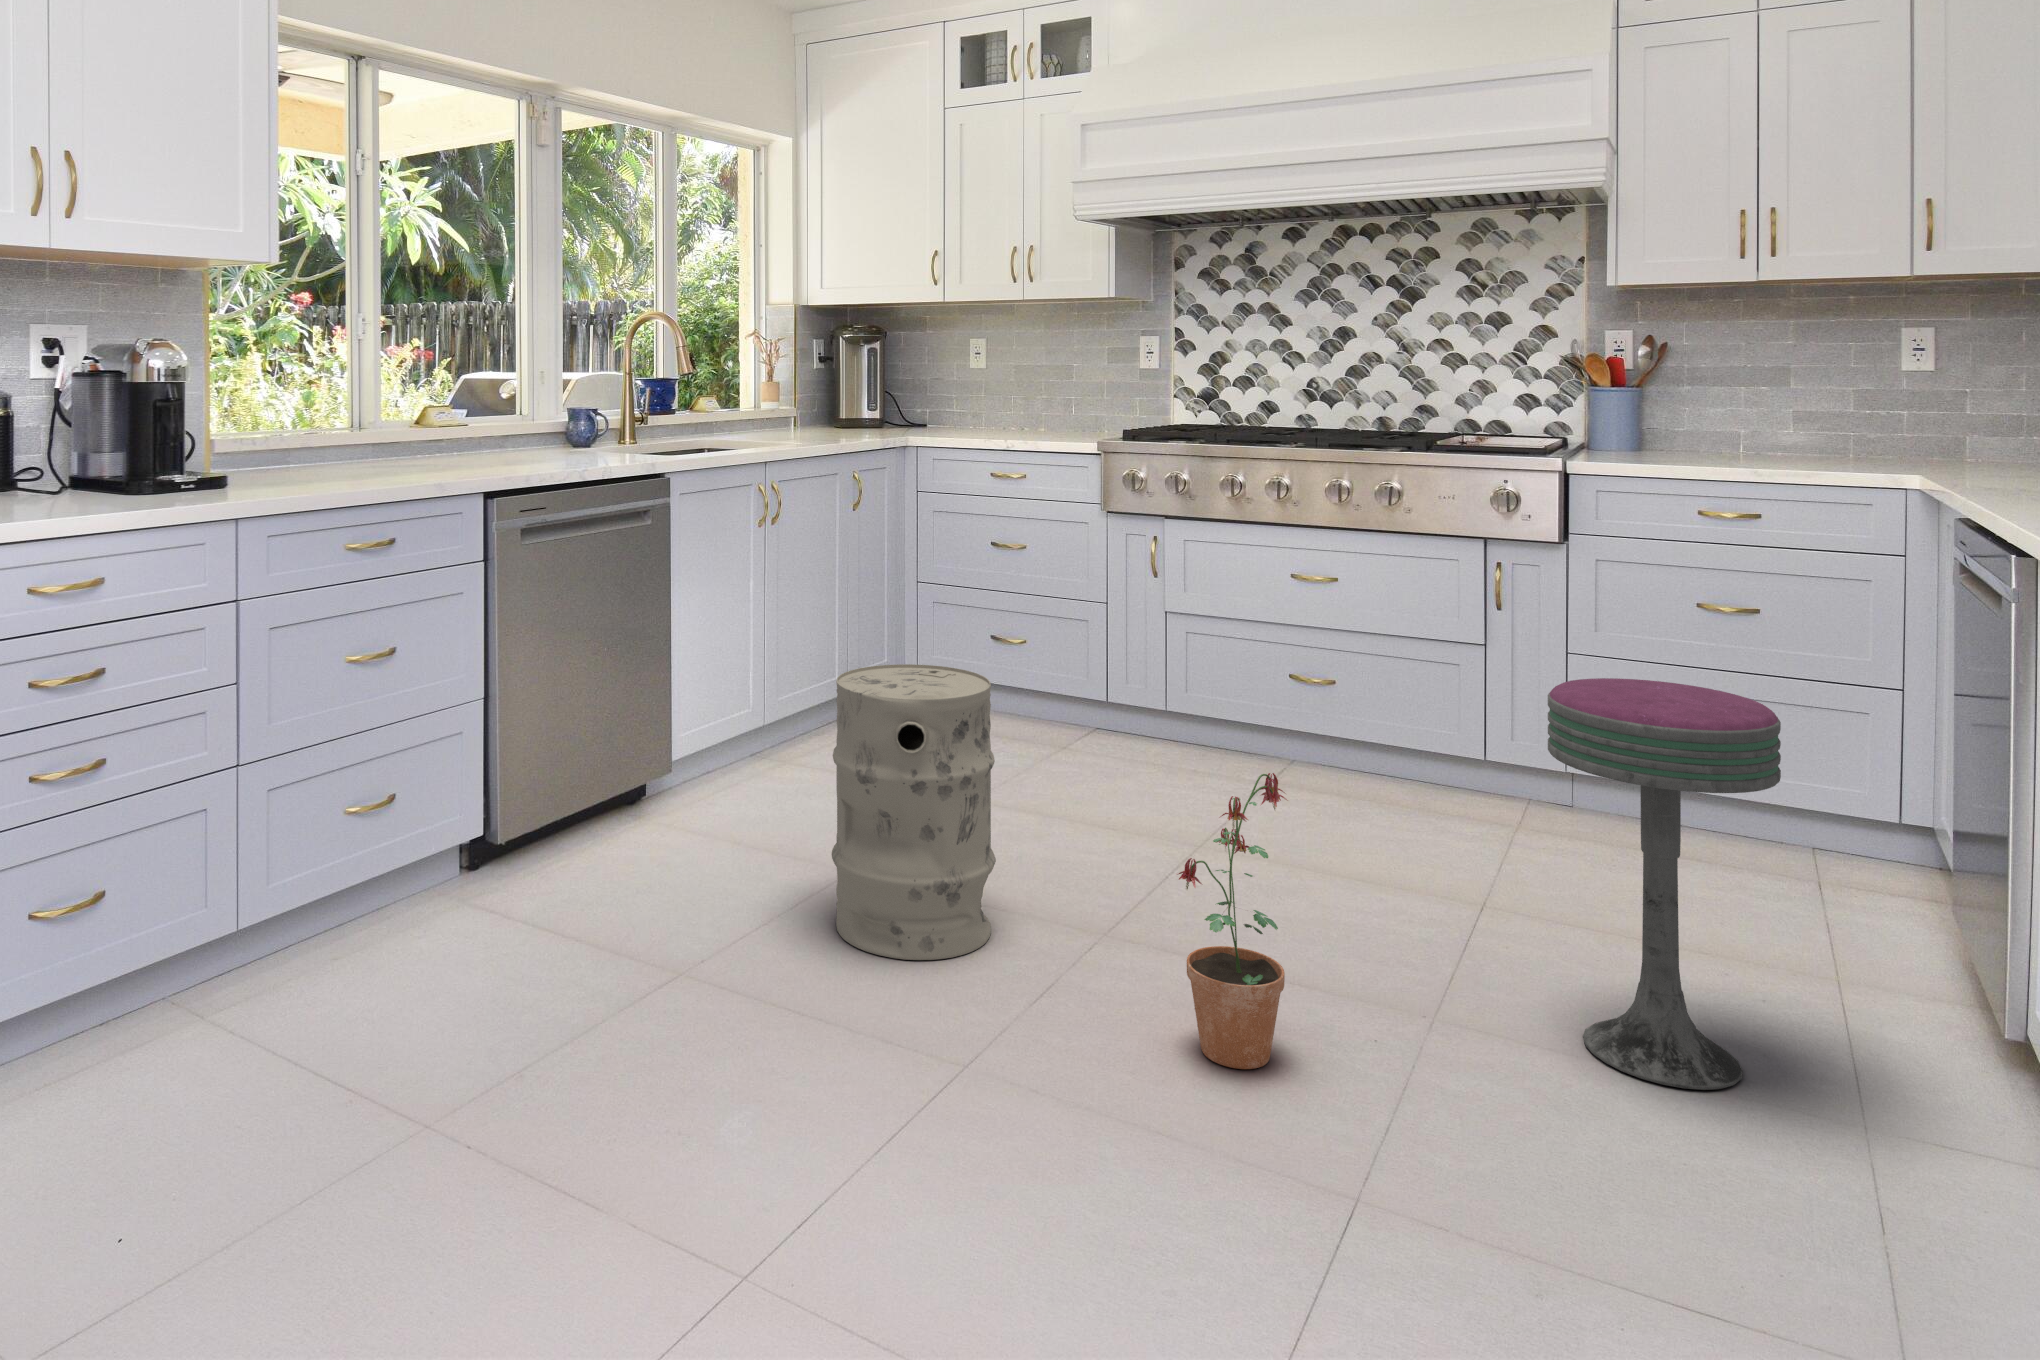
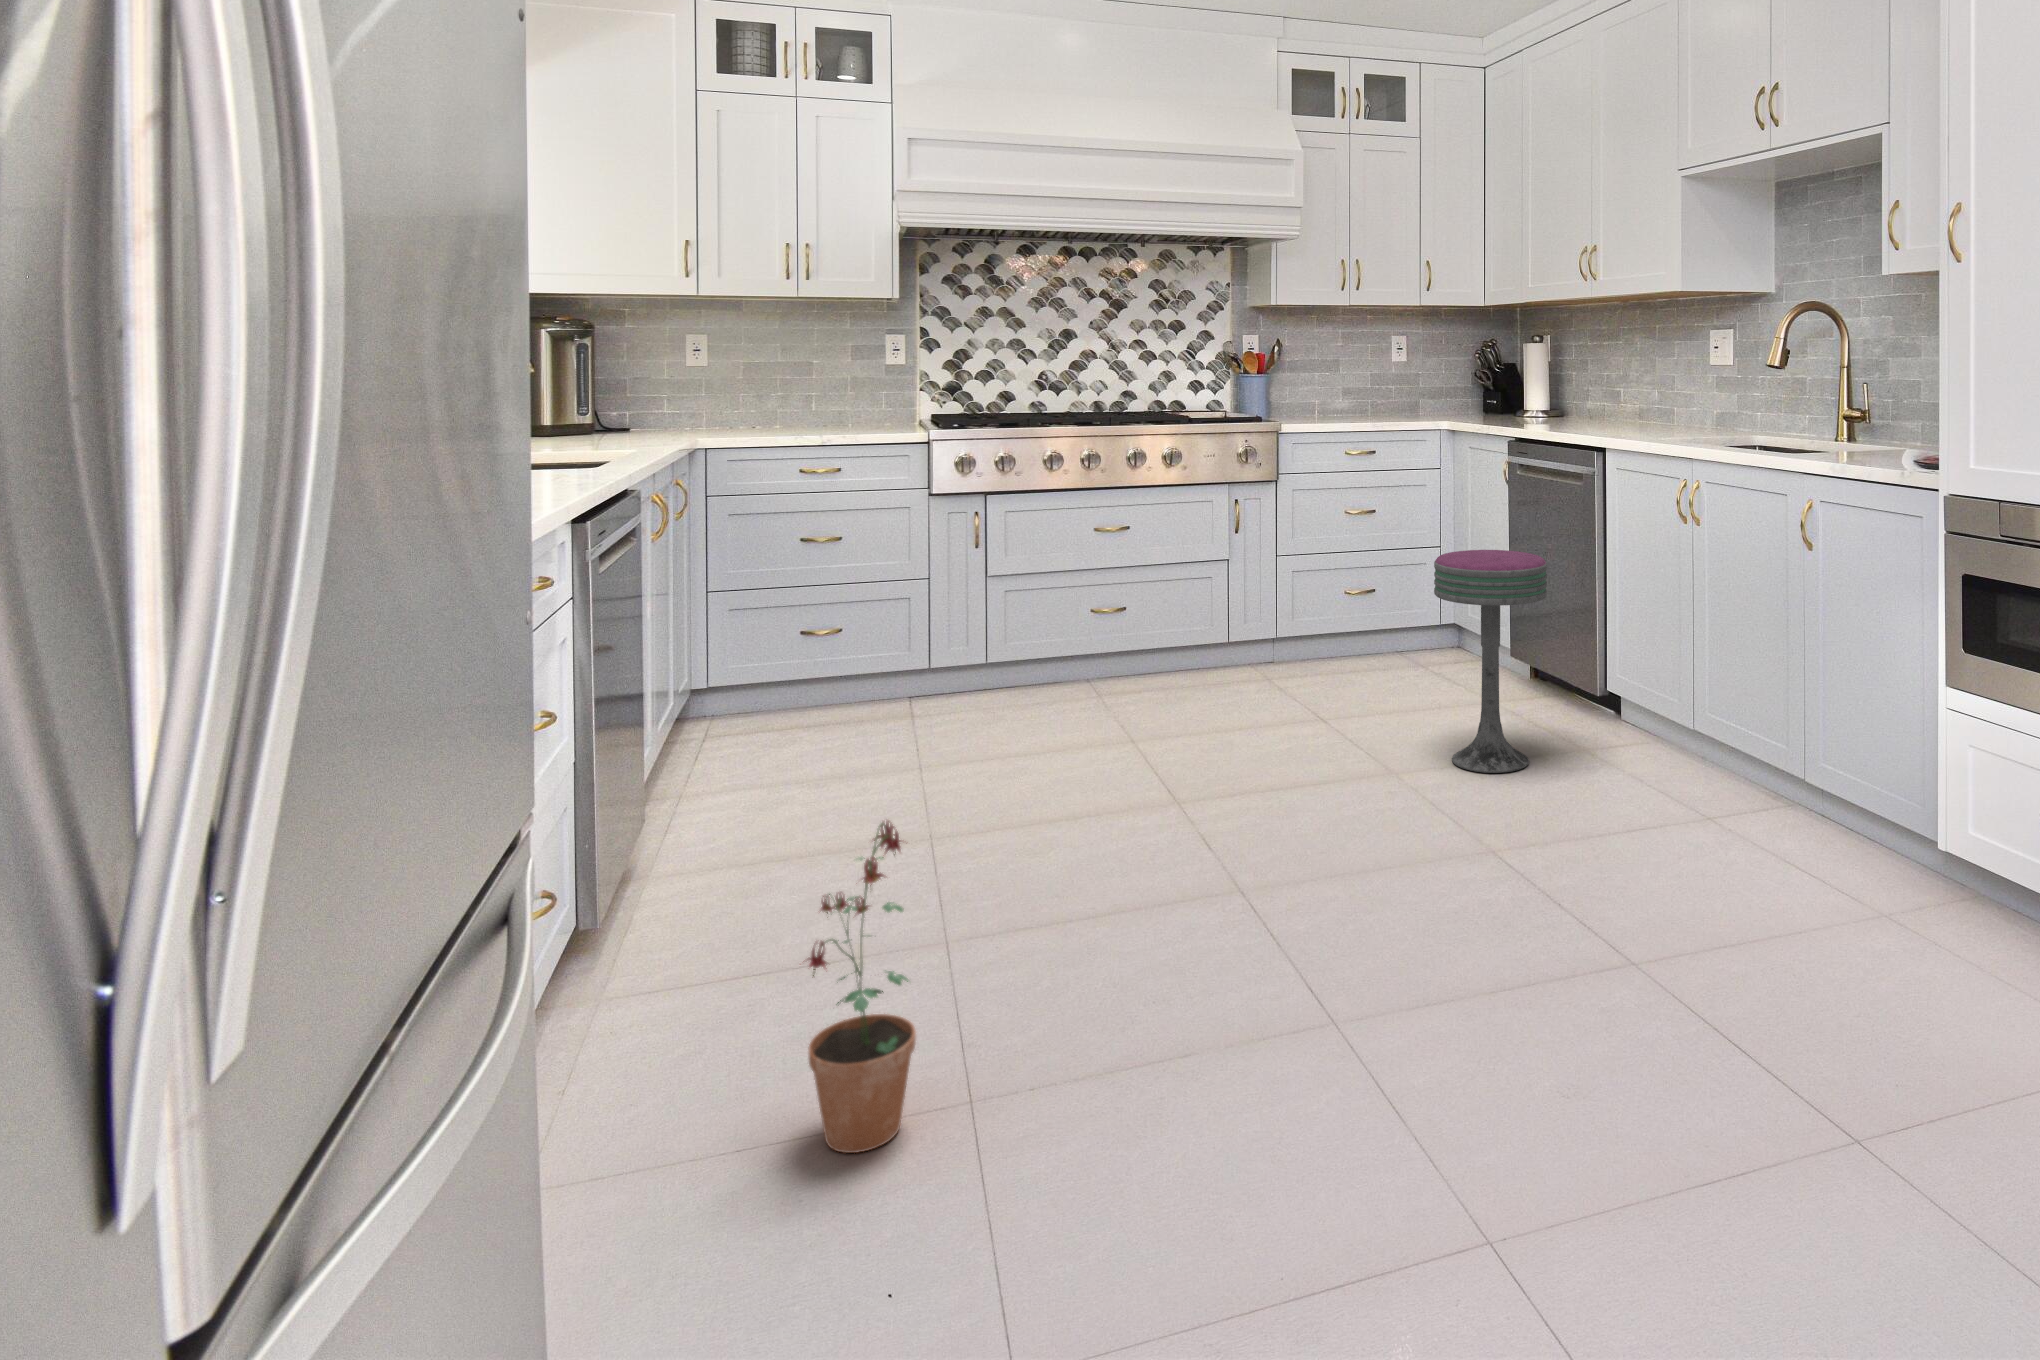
trash can: present [832,664,996,960] -> none [983,627,1125,874]
potted plant: present [1177,773,1287,1069] -> present [807,821,916,1153]

